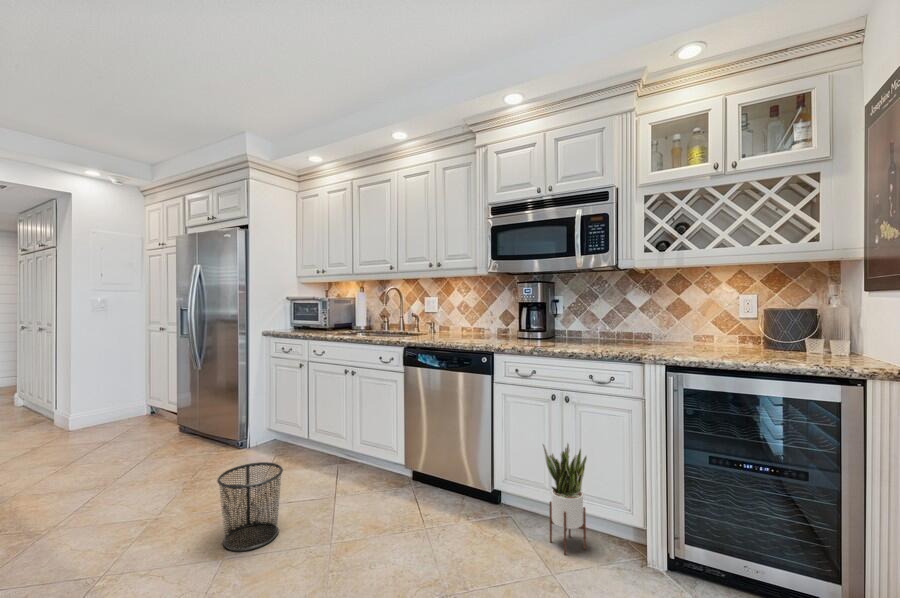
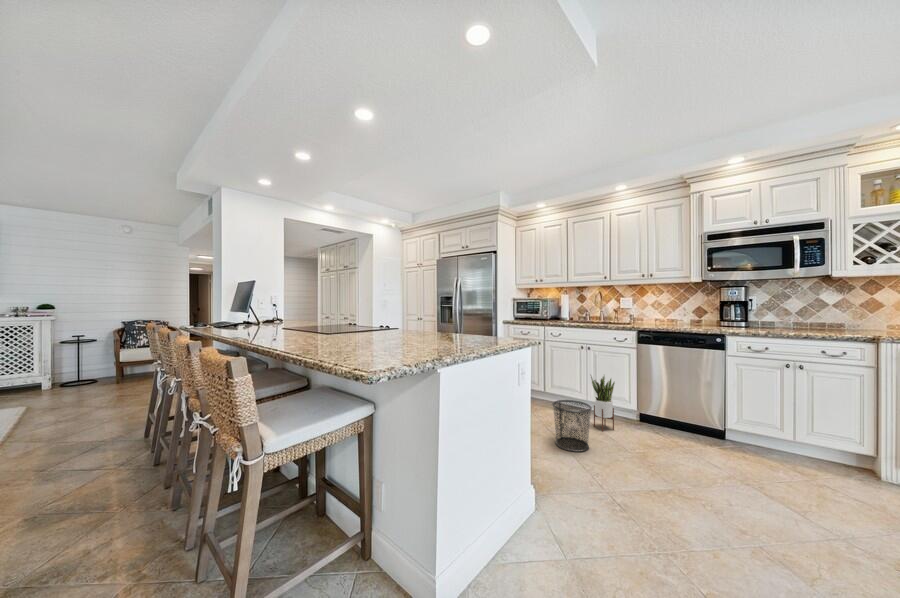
potted plant: present [542,443,587,555] -> present [590,374,615,431]

